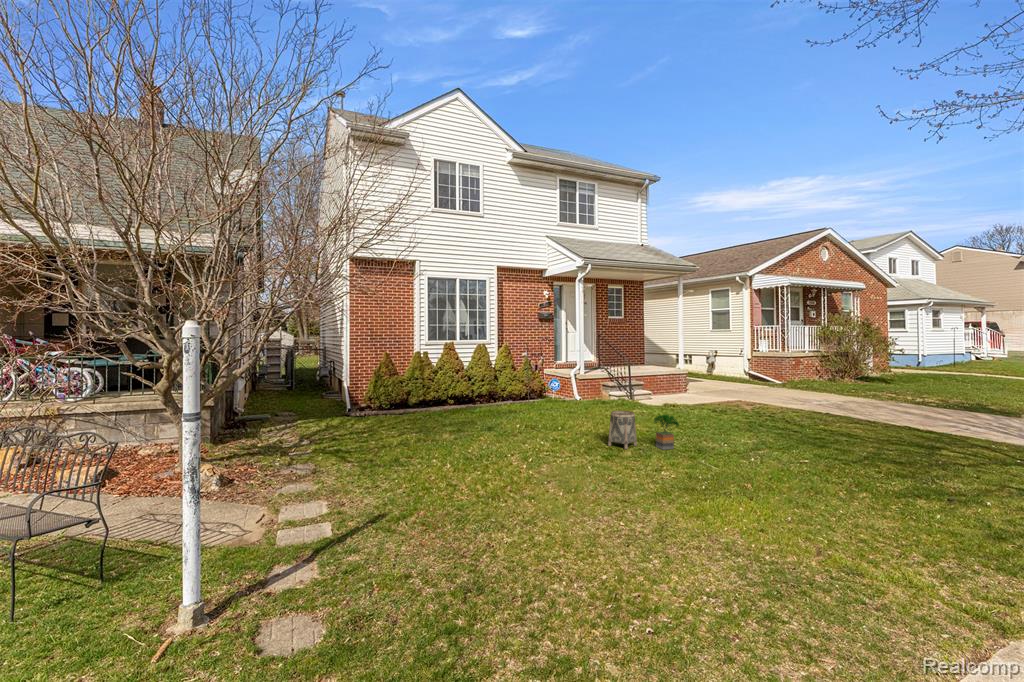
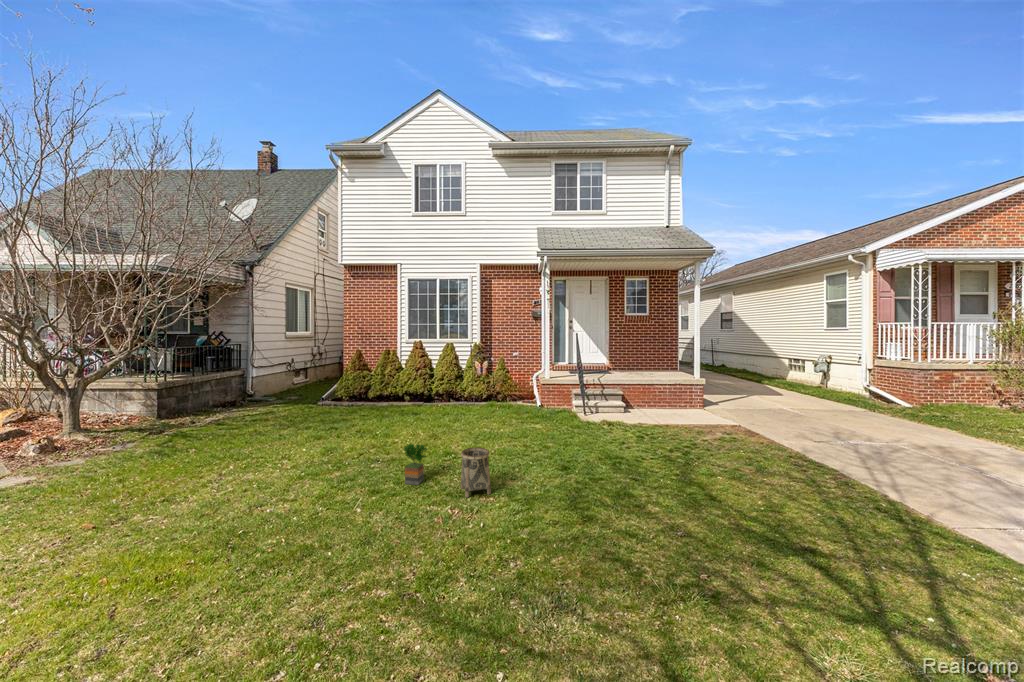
basket: present [608,411,637,449] -> present [461,448,491,497]

